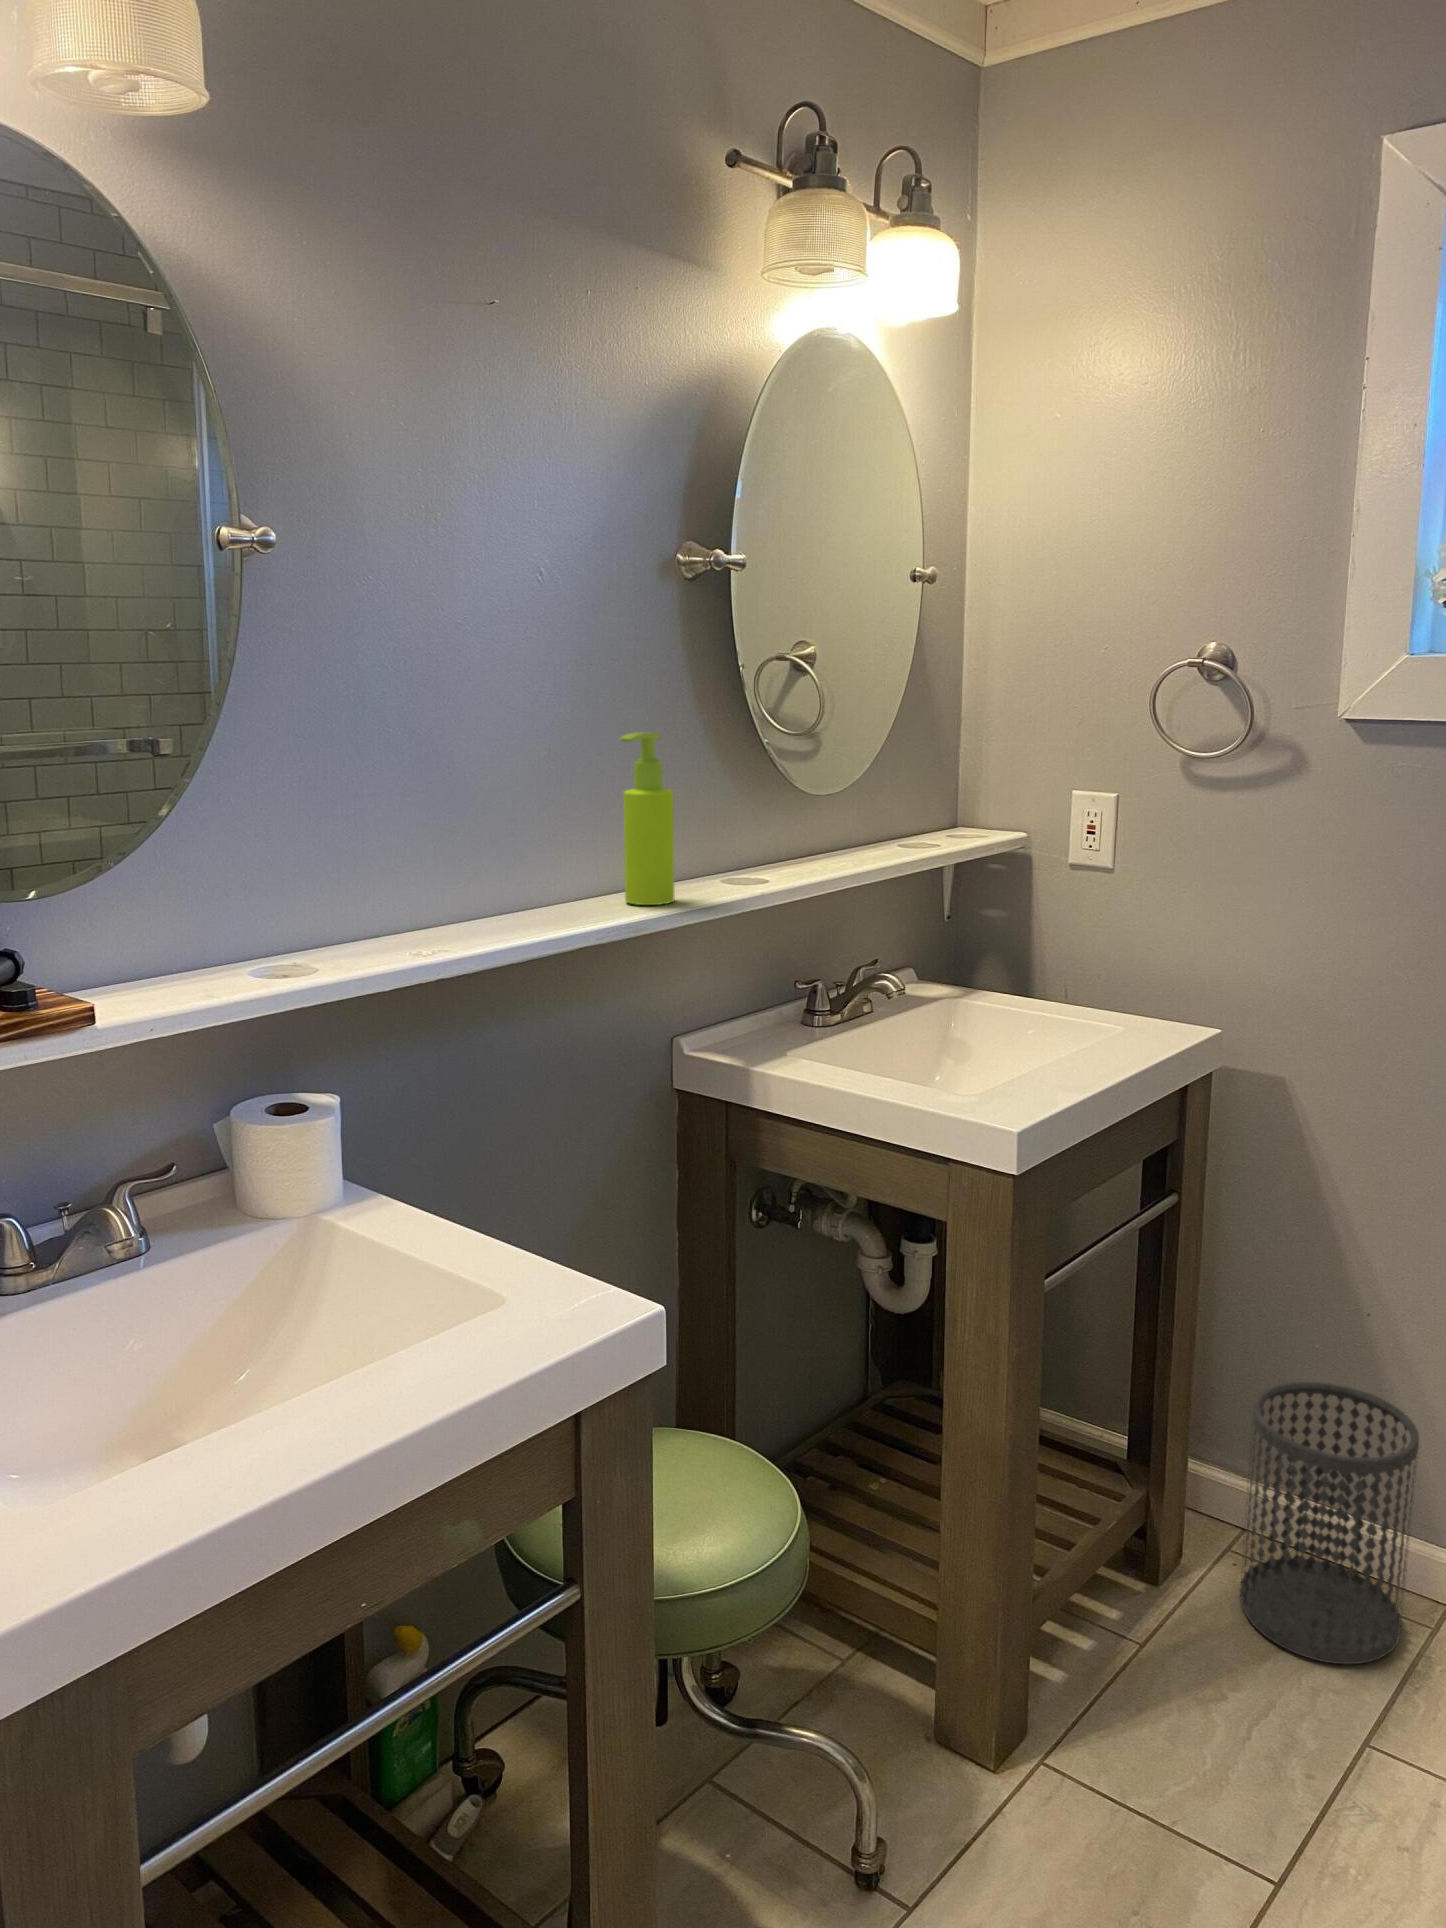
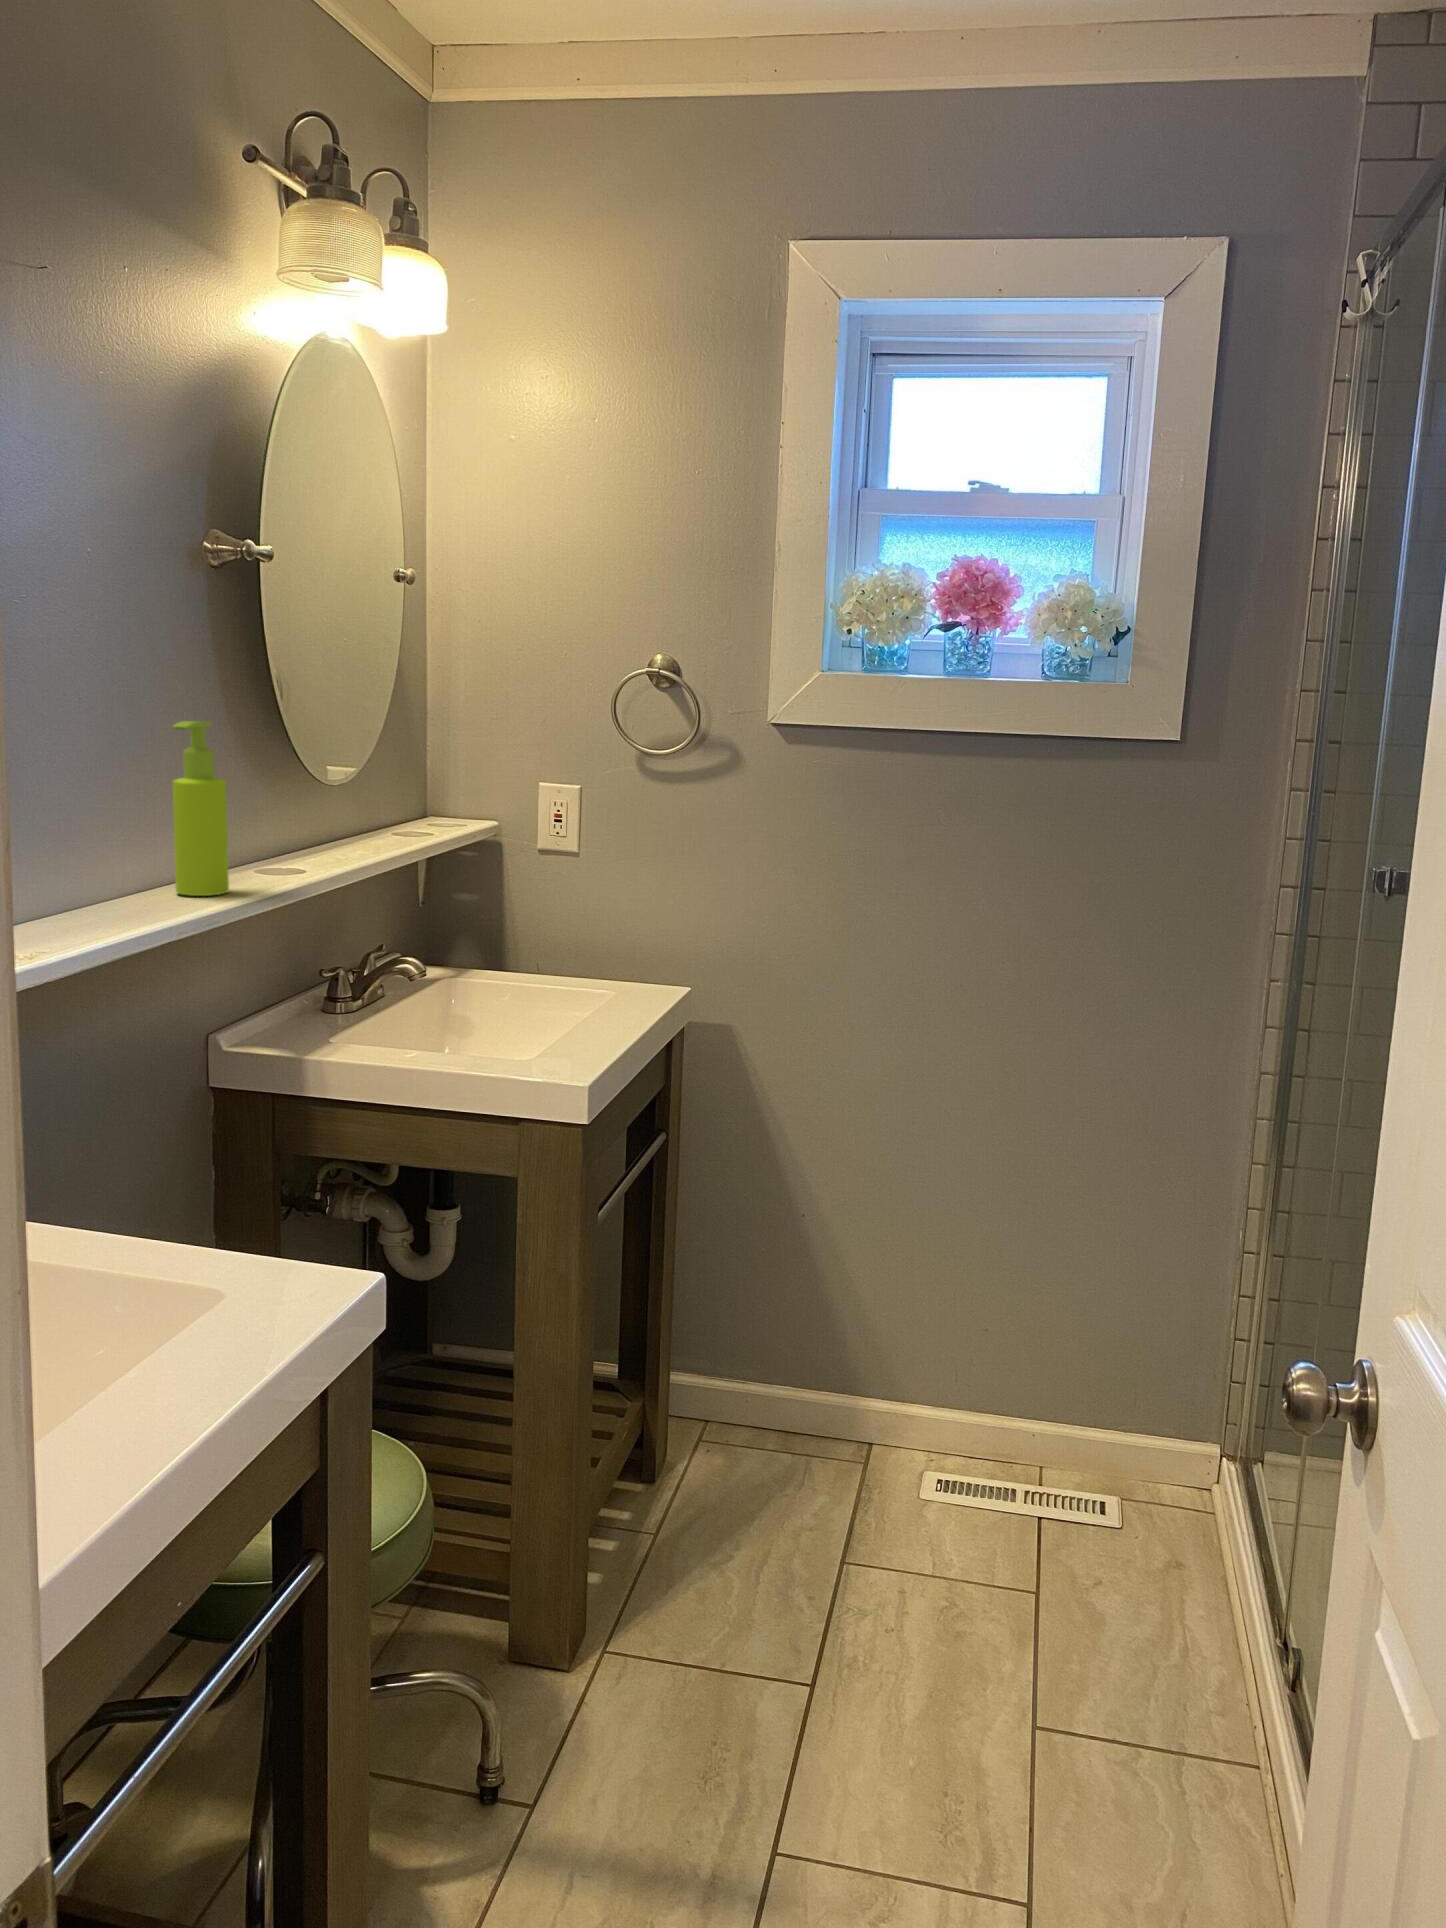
wastebasket: present [1240,1381,1419,1665] -> none [727,1281,861,1510]

